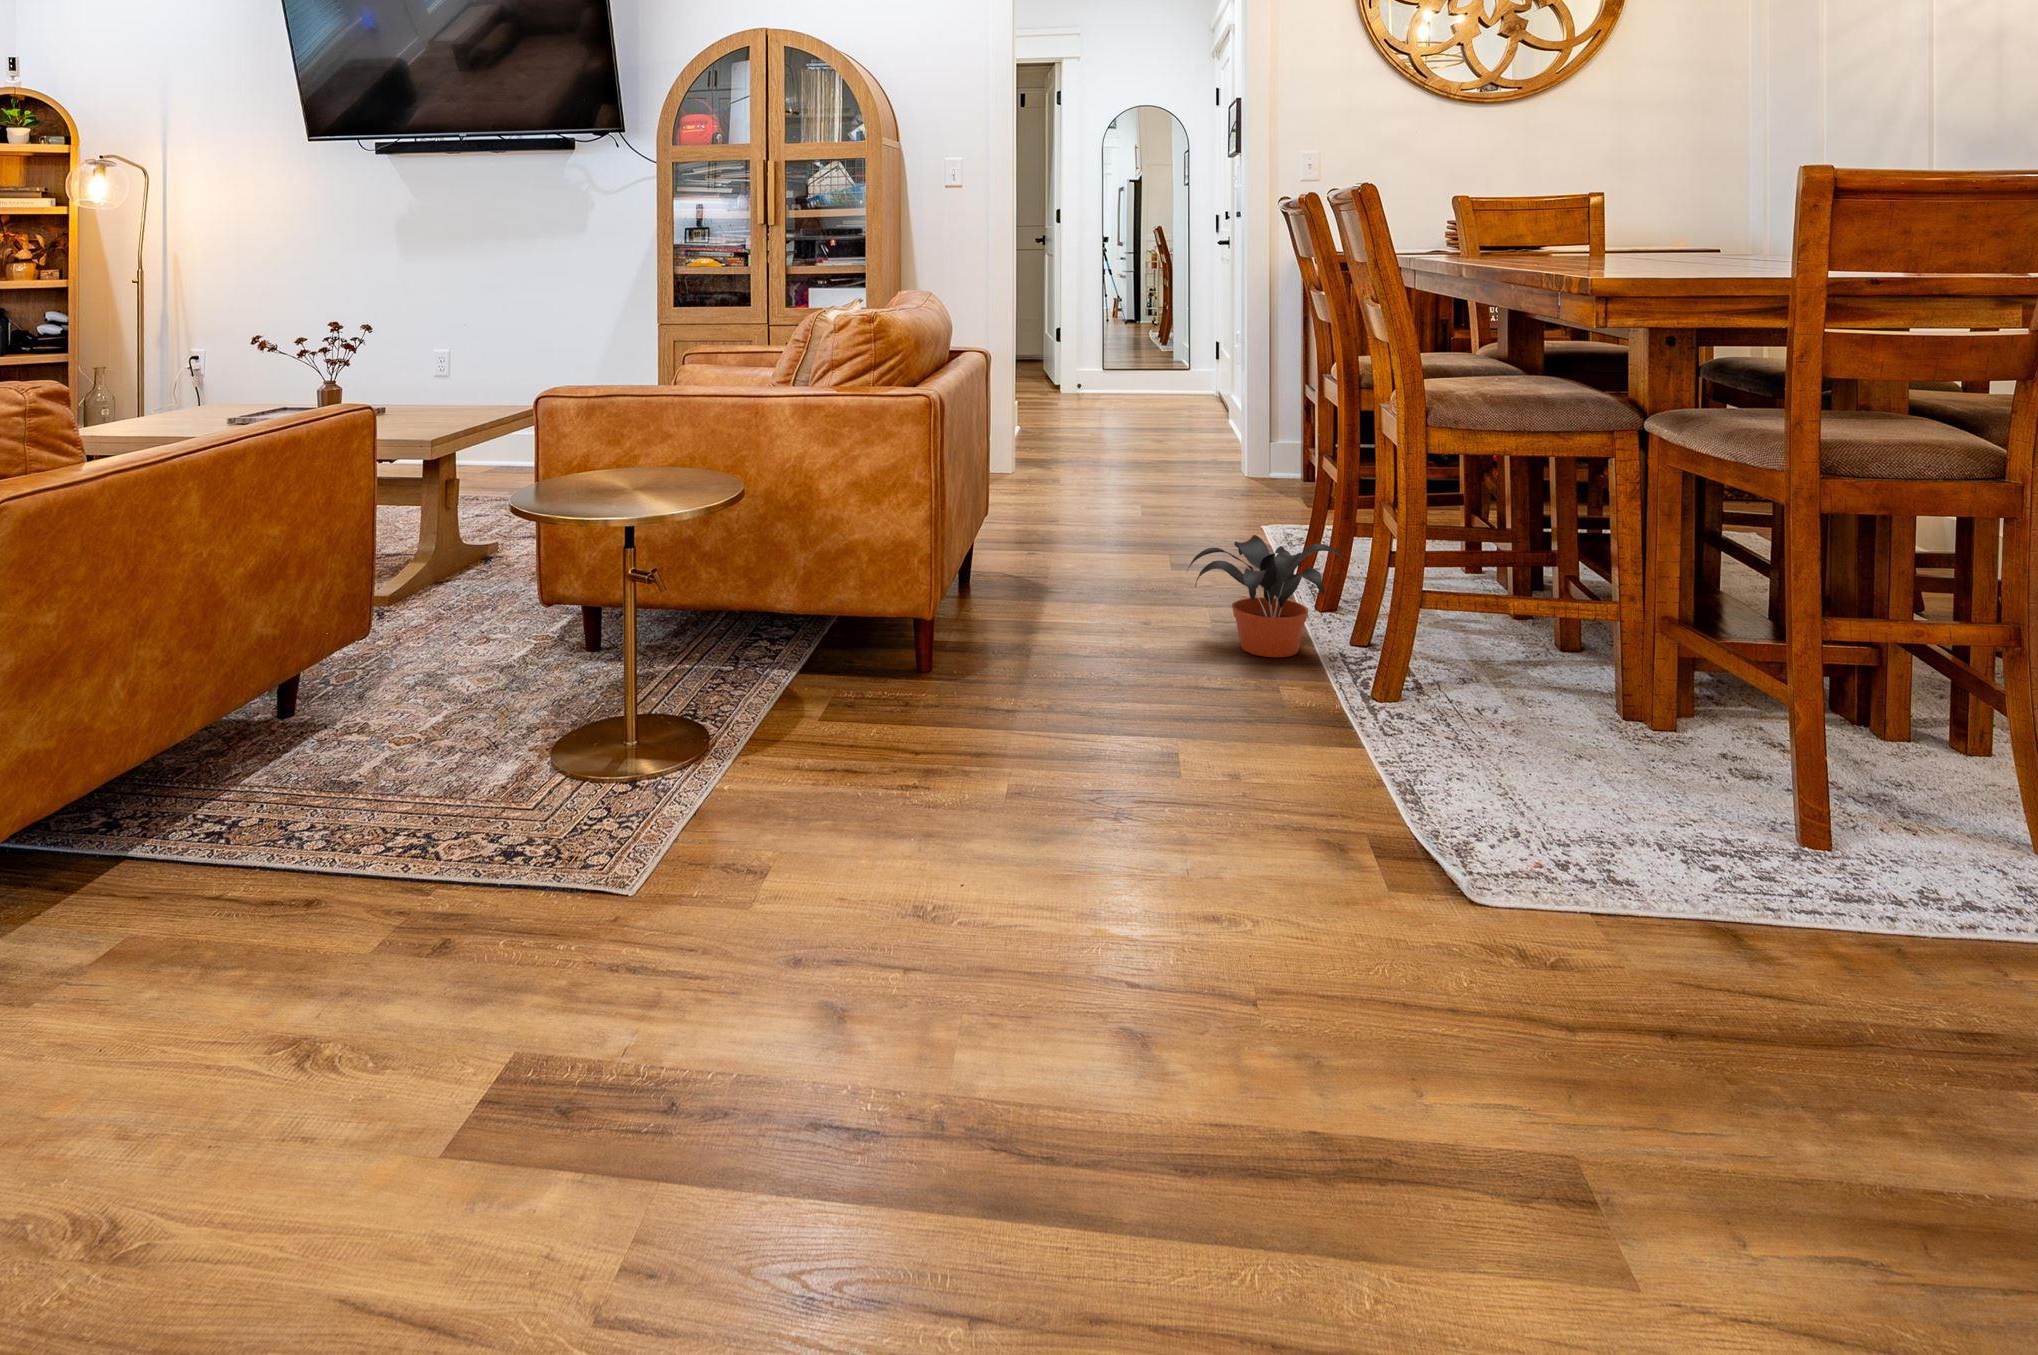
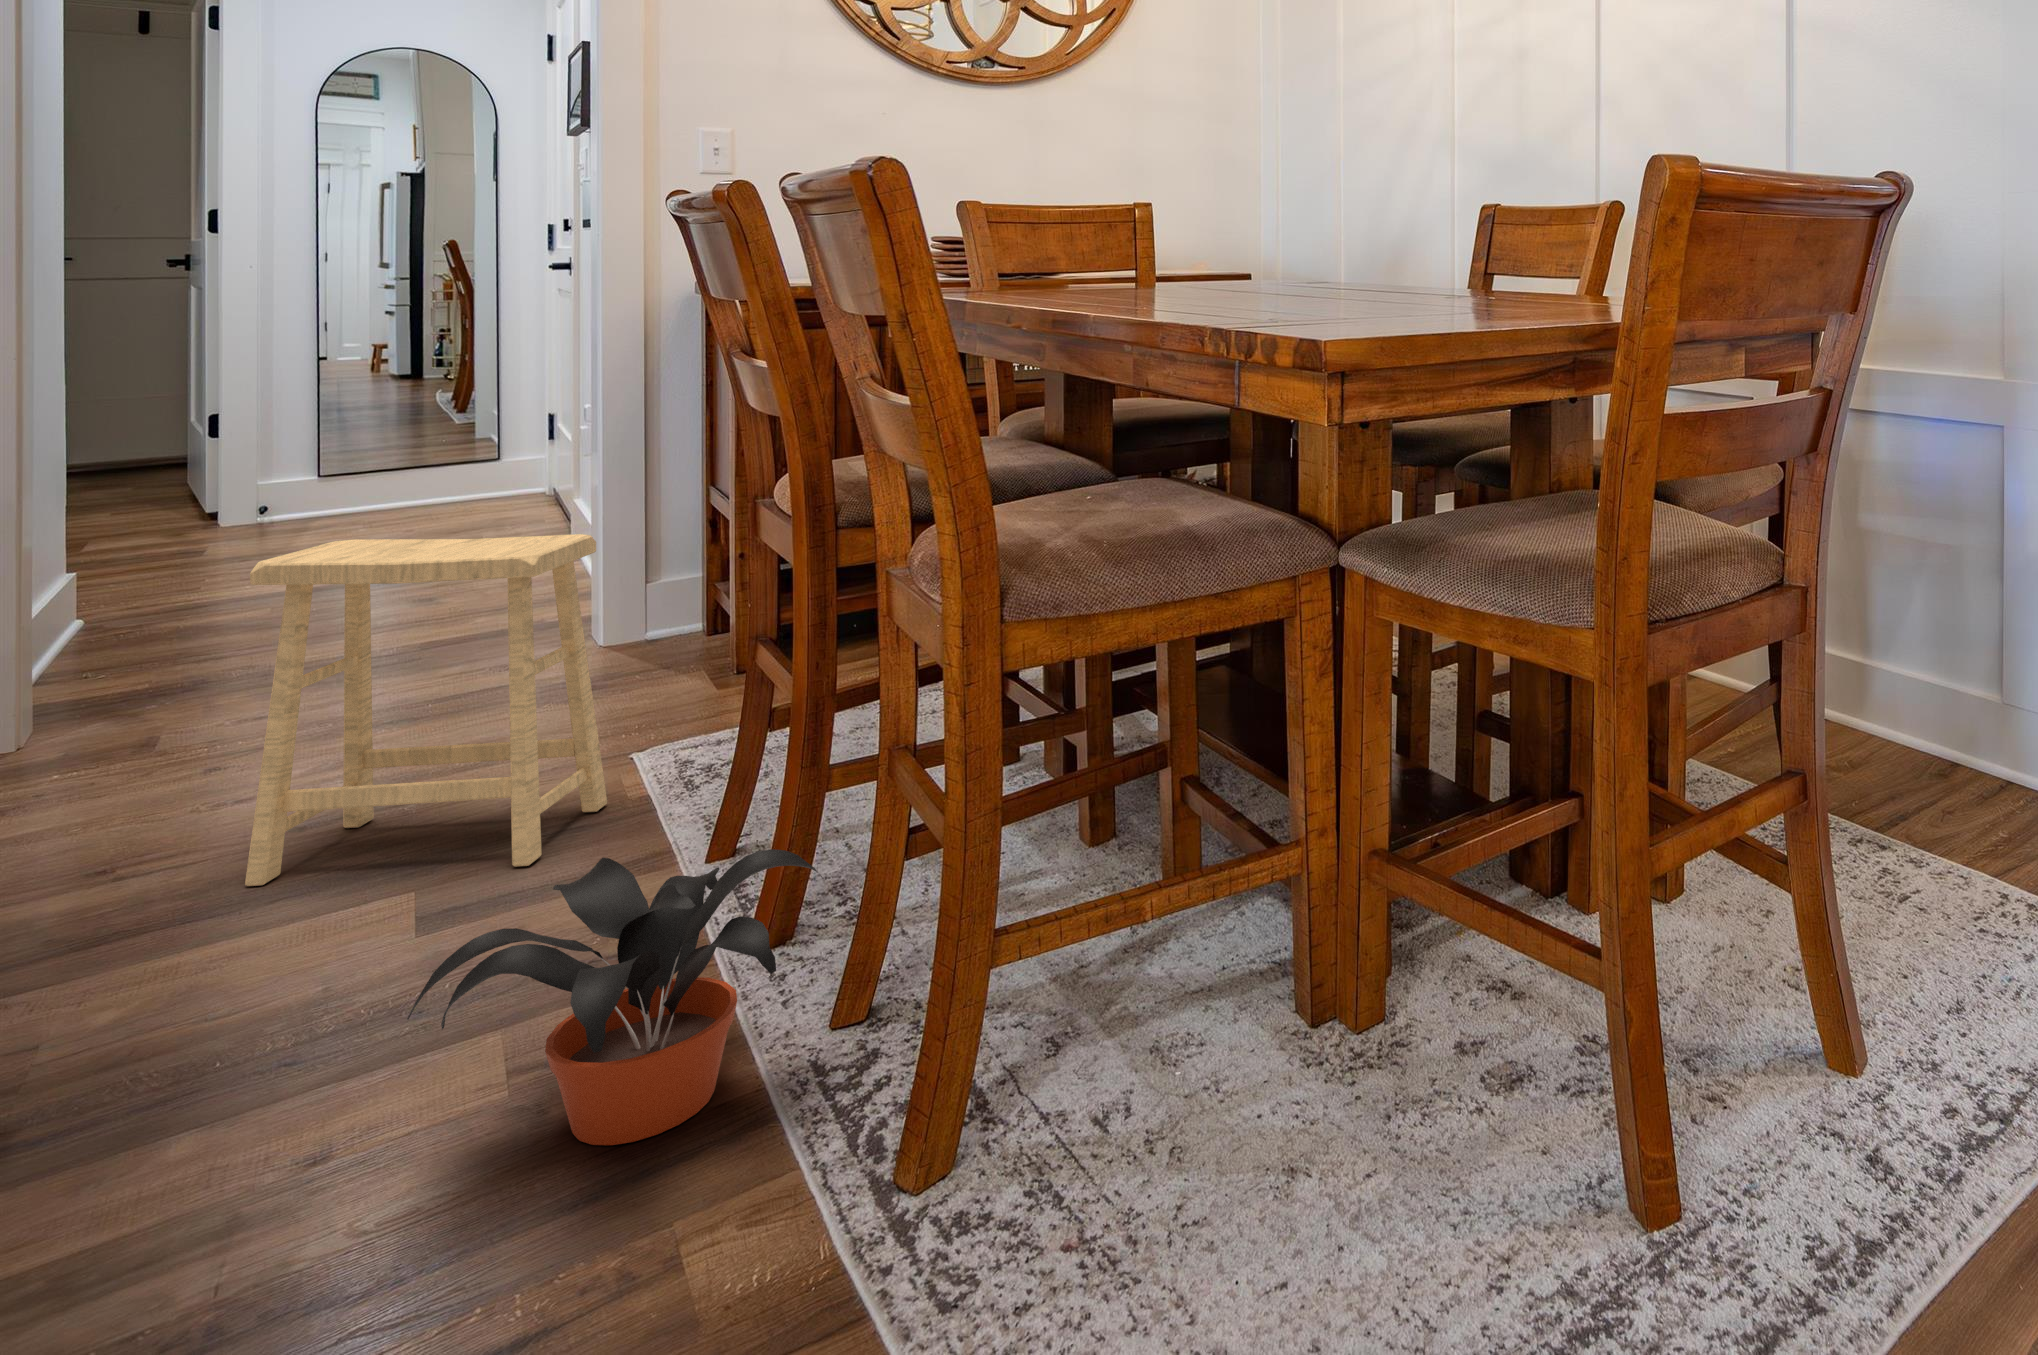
footstool: none [1110,391,1251,563] -> present [245,534,607,886]

